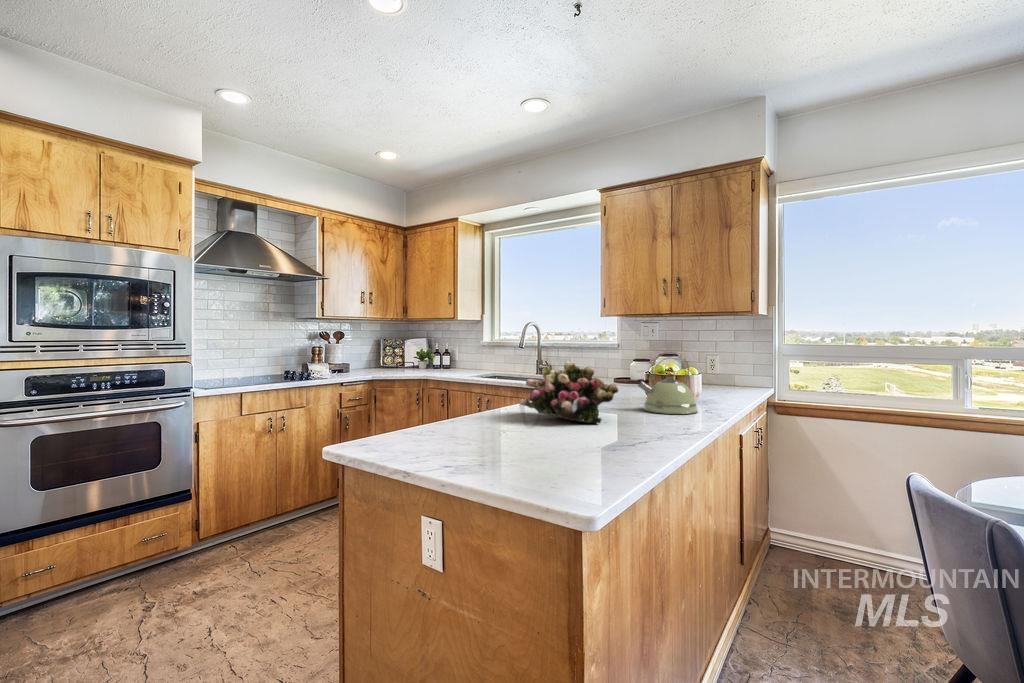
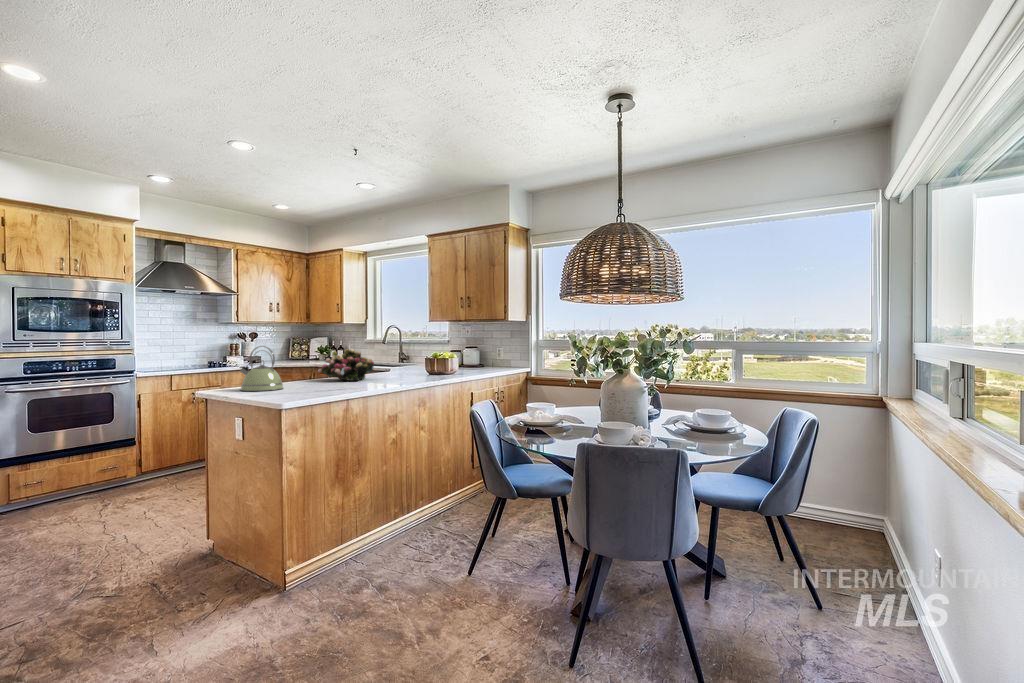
kettle: present [637,352,698,414] -> present [240,346,283,391]

